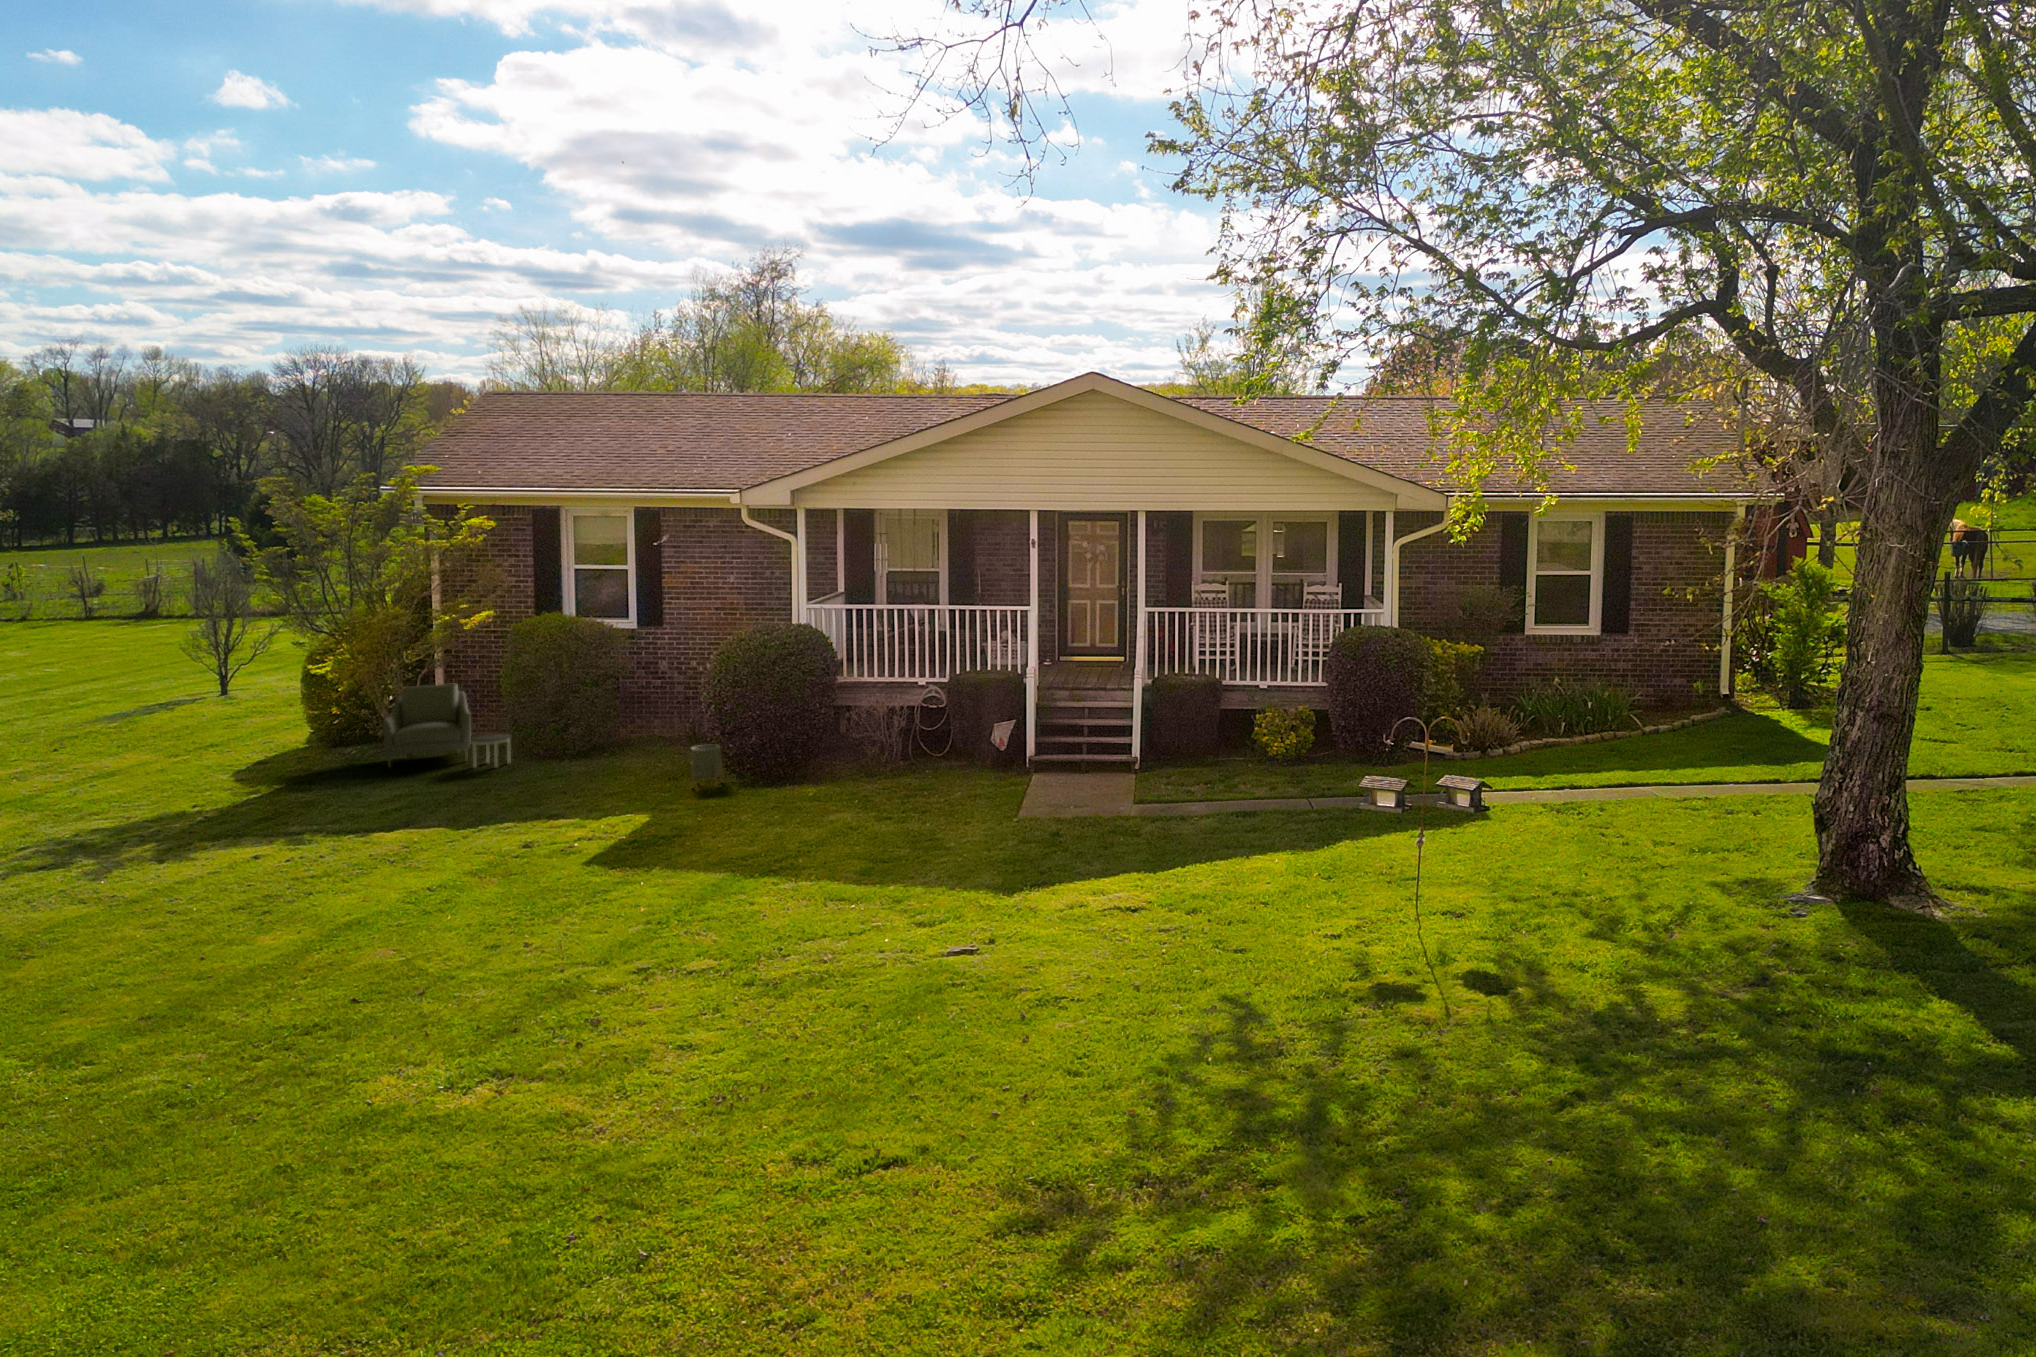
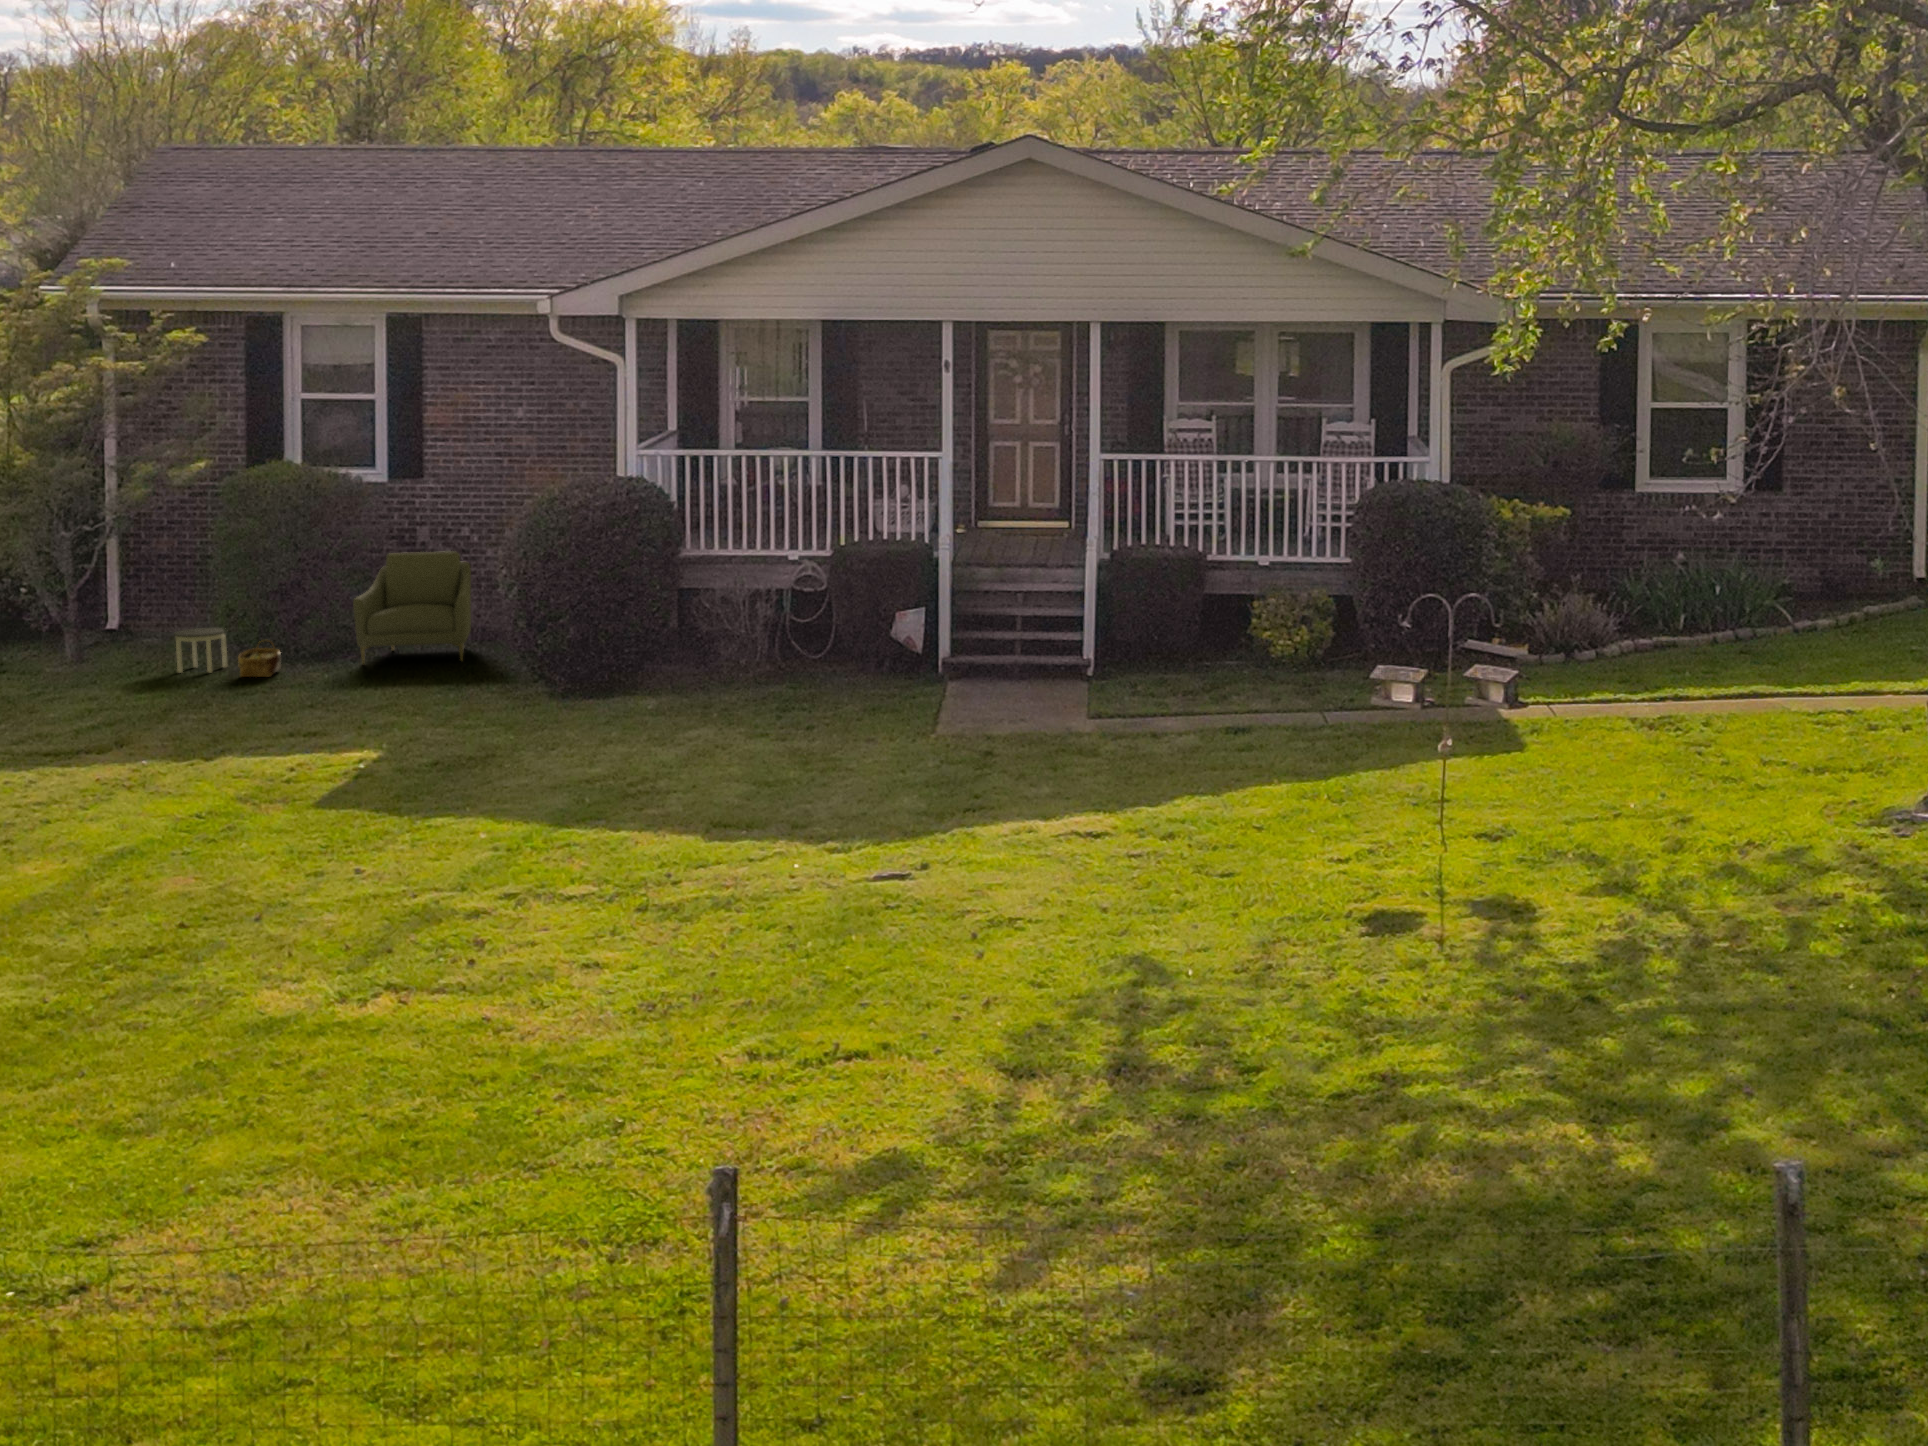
chair: present [383,684,471,767] -> present [353,551,471,664]
woven basket: none [515,743,548,771] -> present [238,642,281,677]
planter: present [691,745,722,787] -> none [490,640,531,698]

